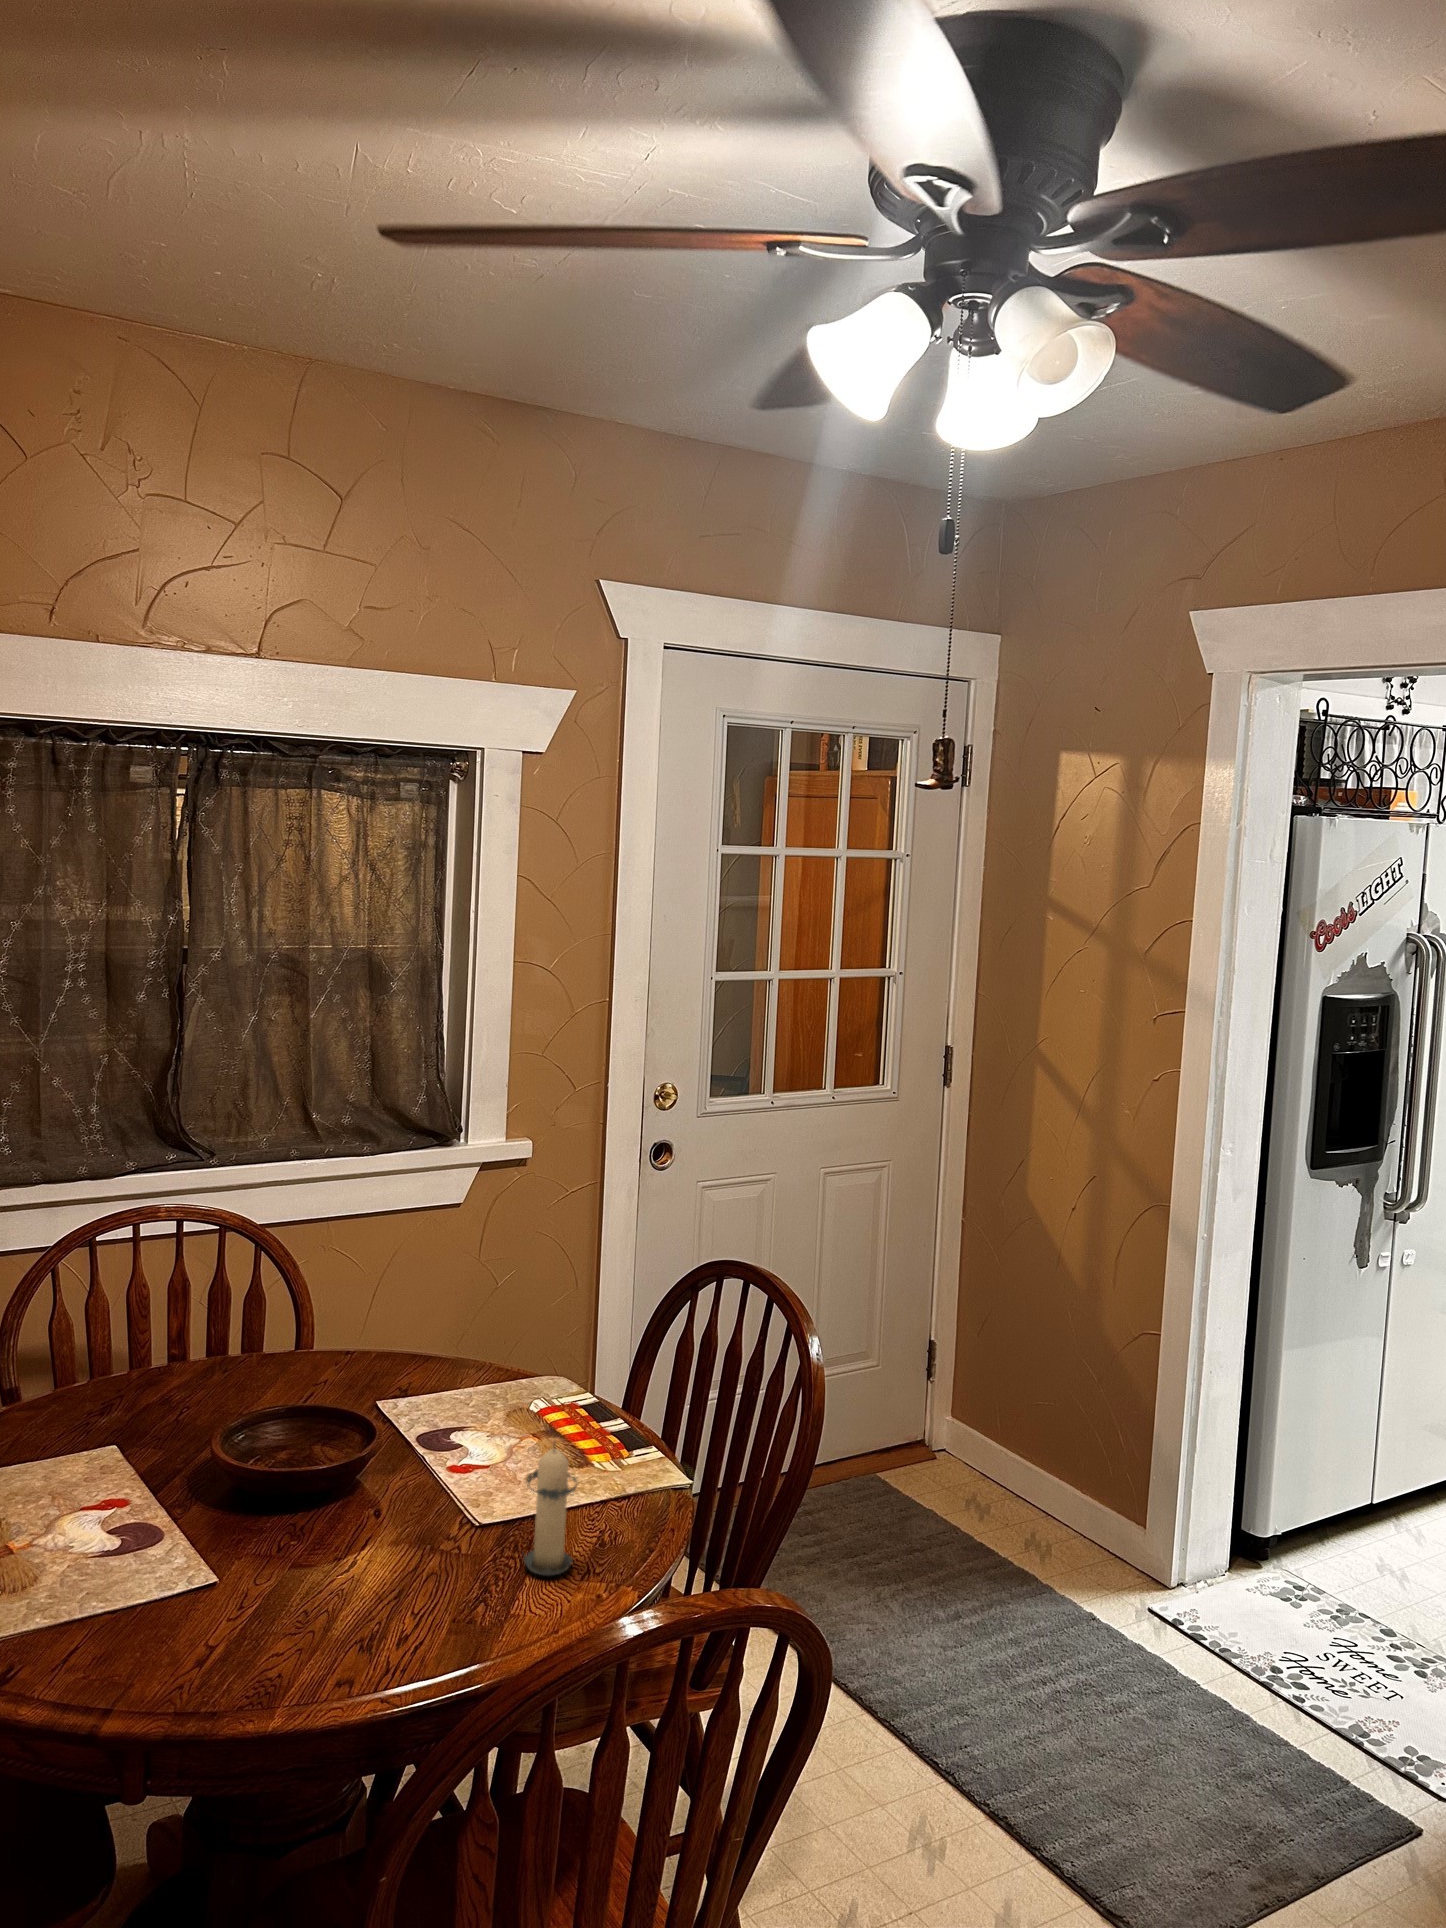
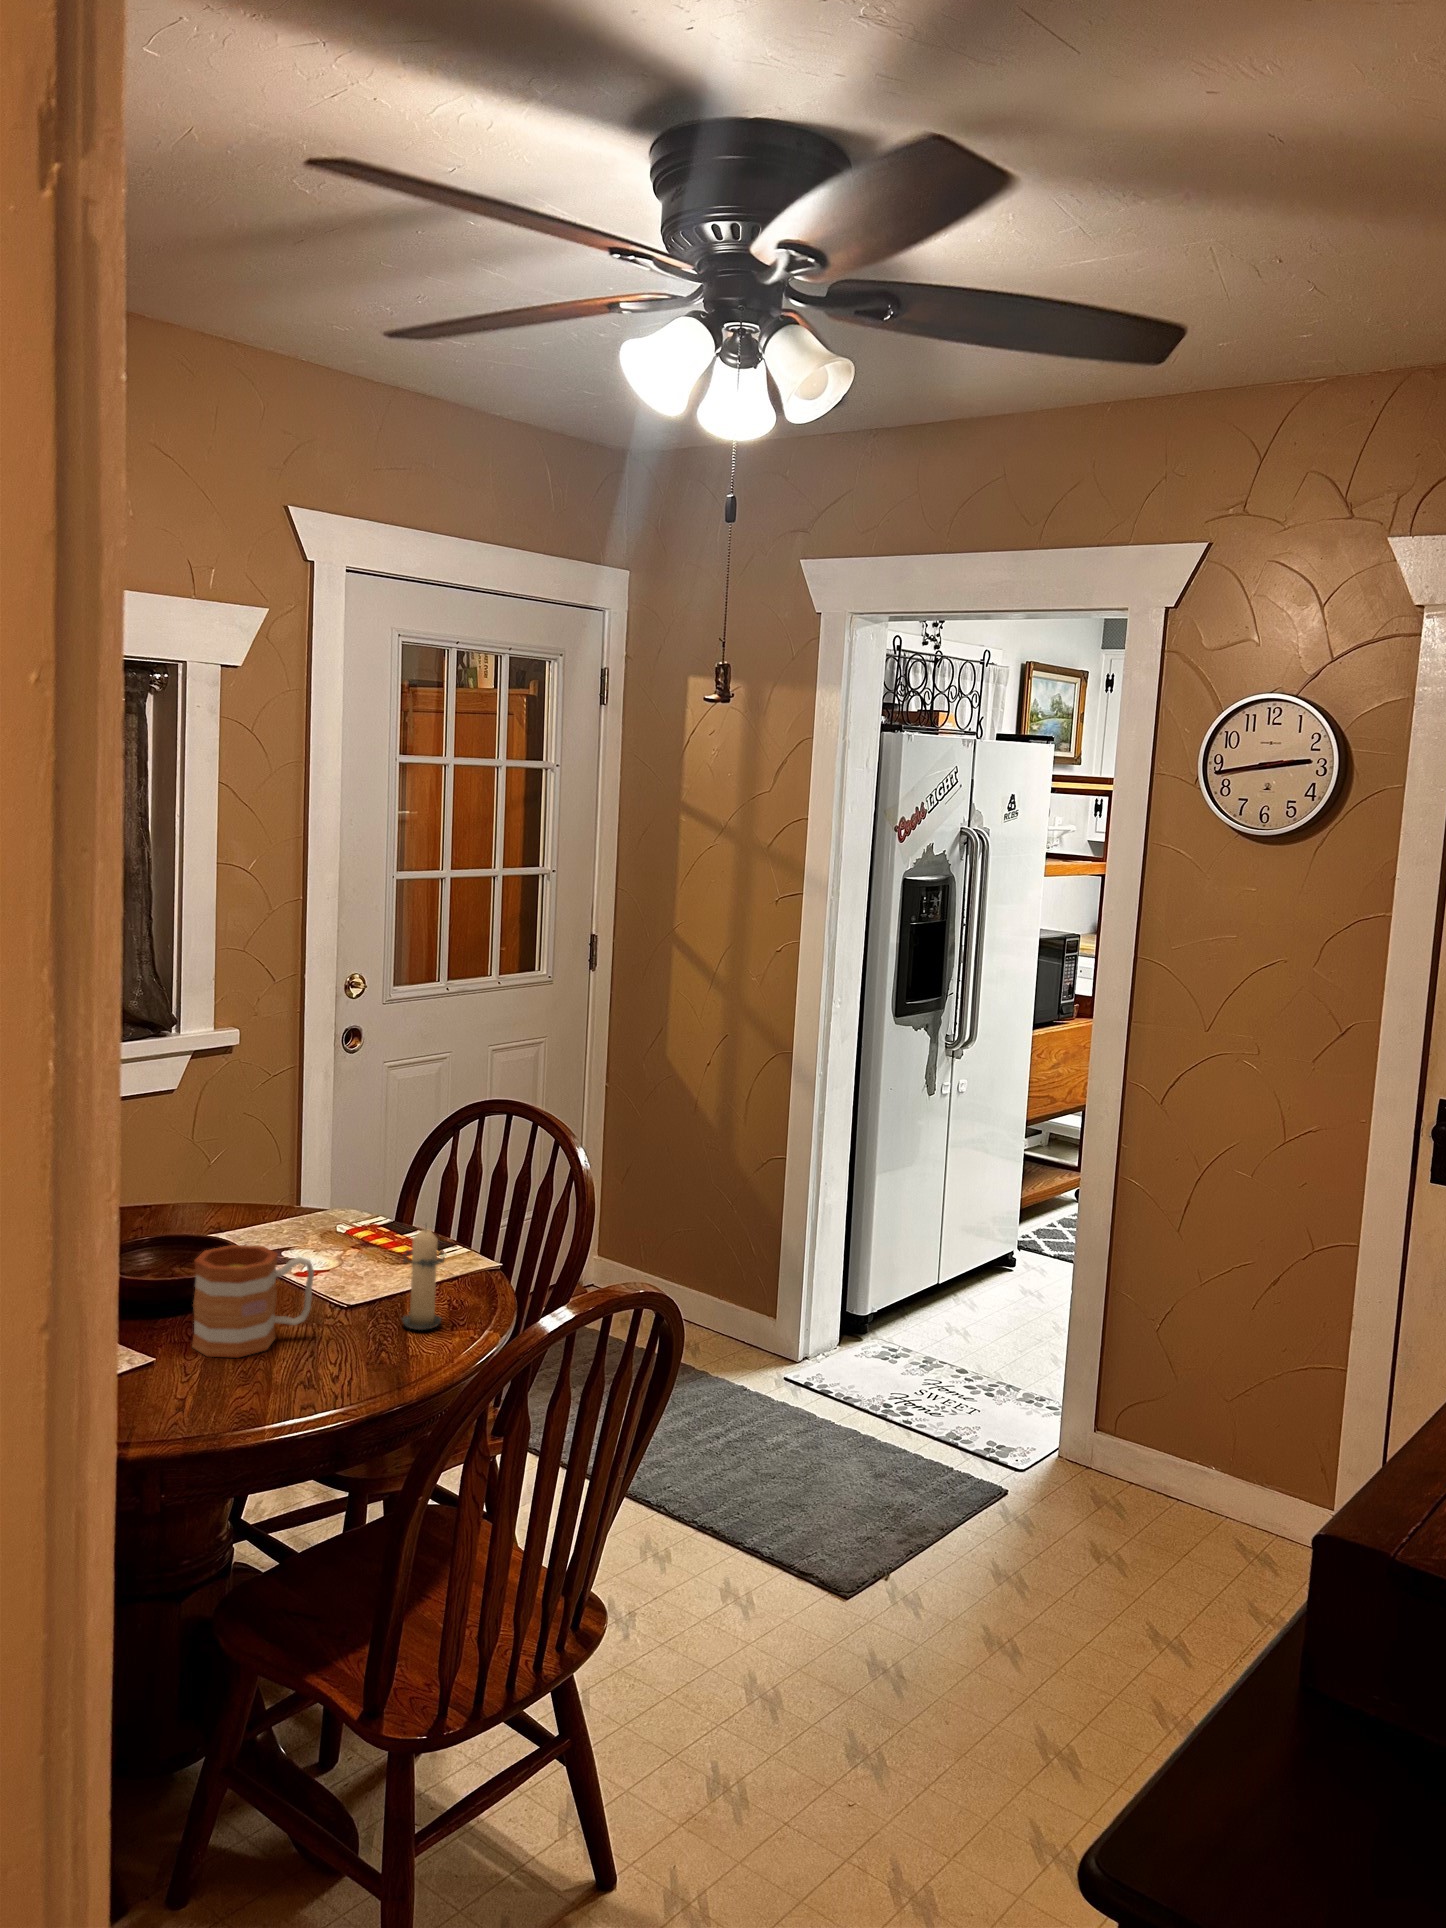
mug: none [274,1443,417,1589] -> present [192,1245,314,1357]

